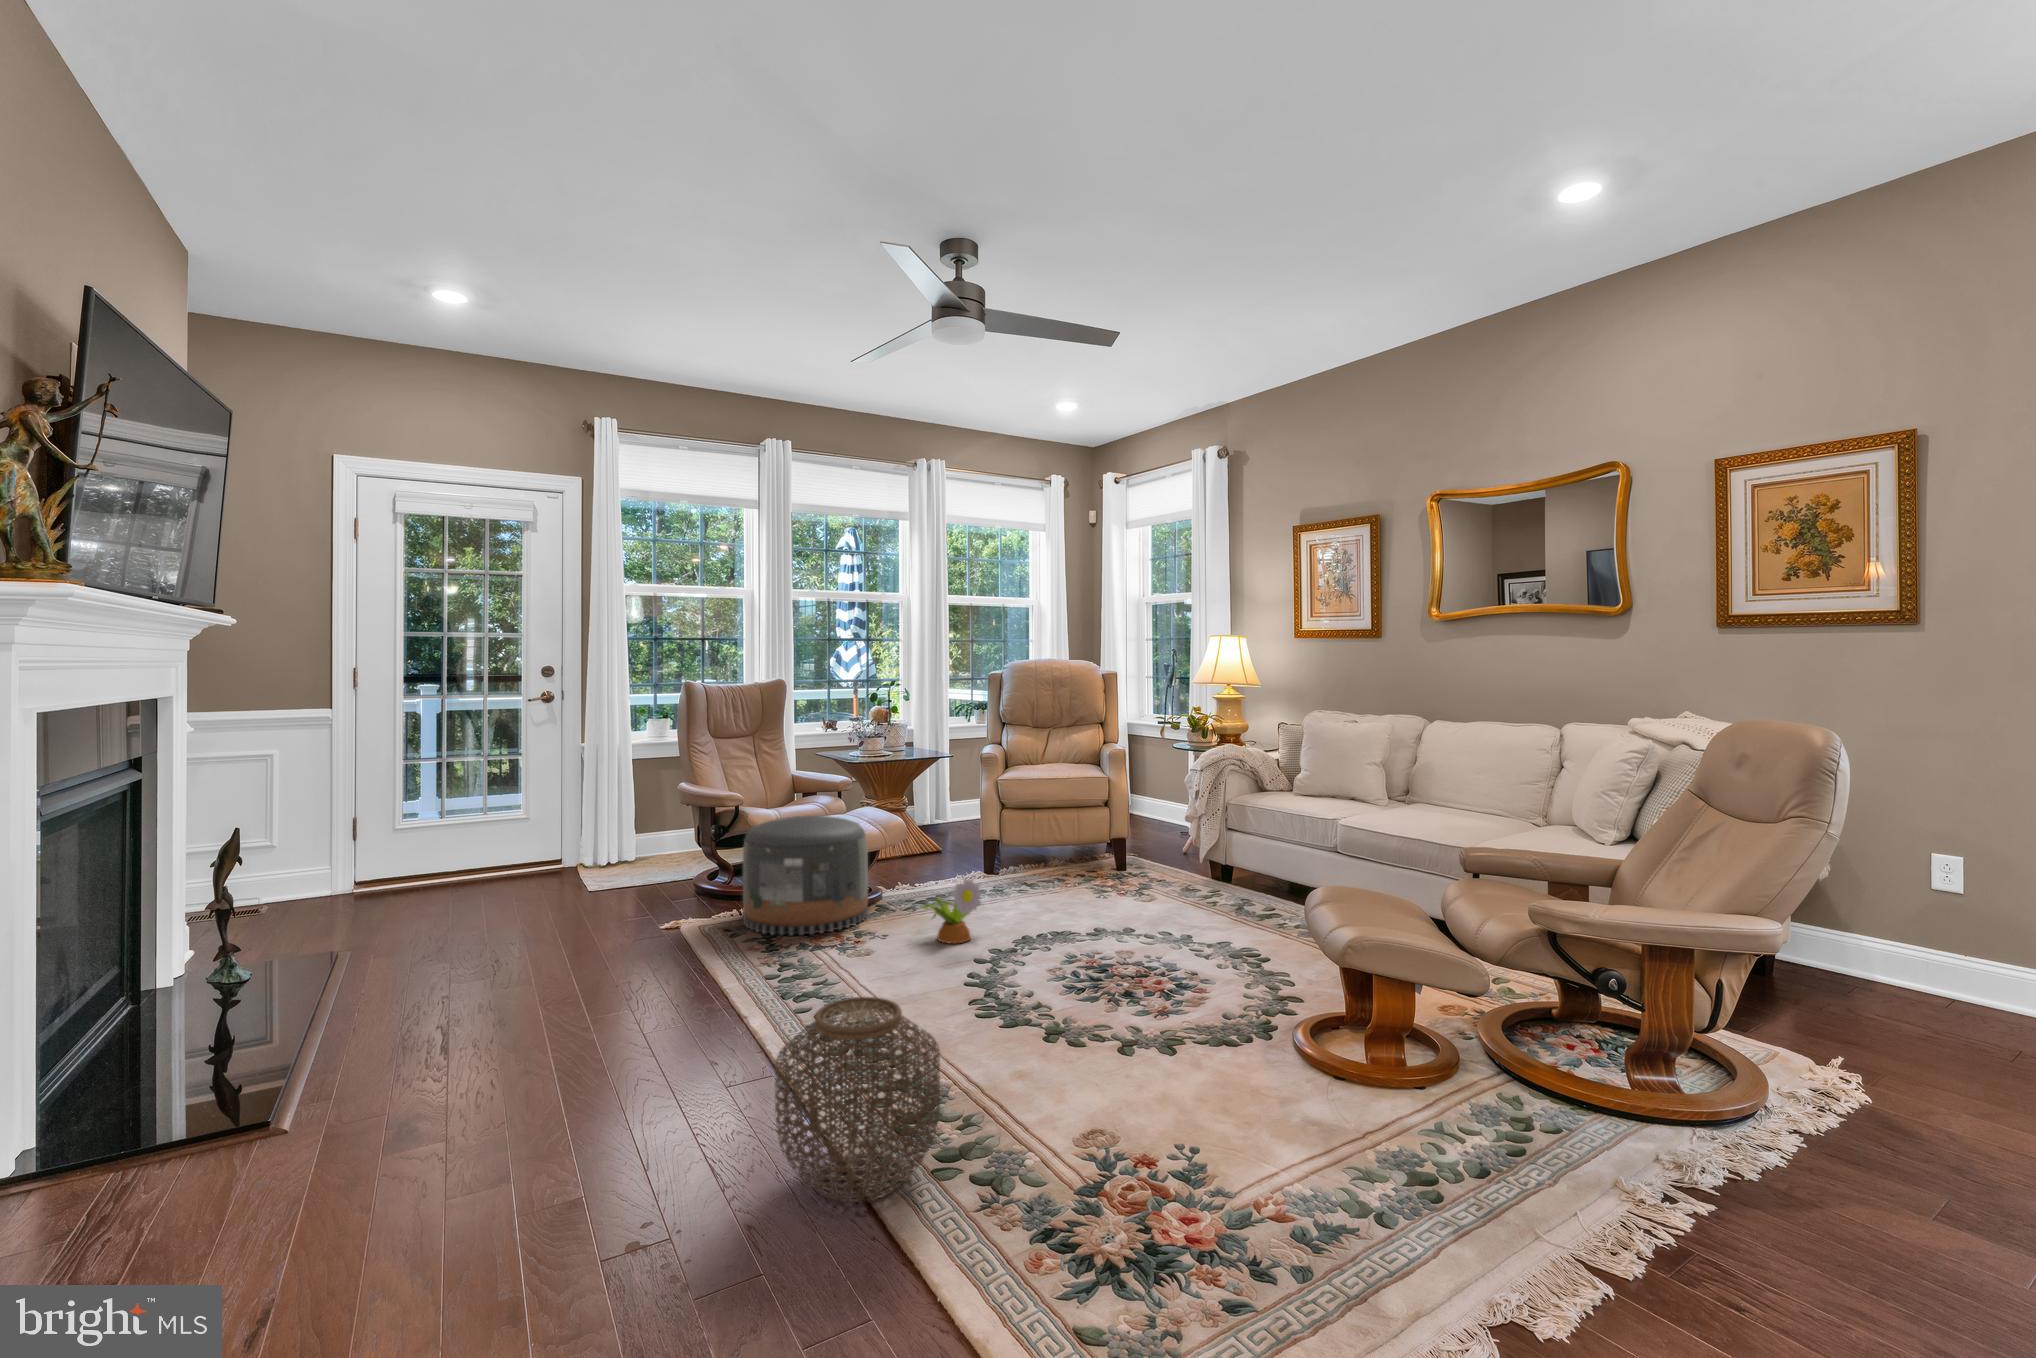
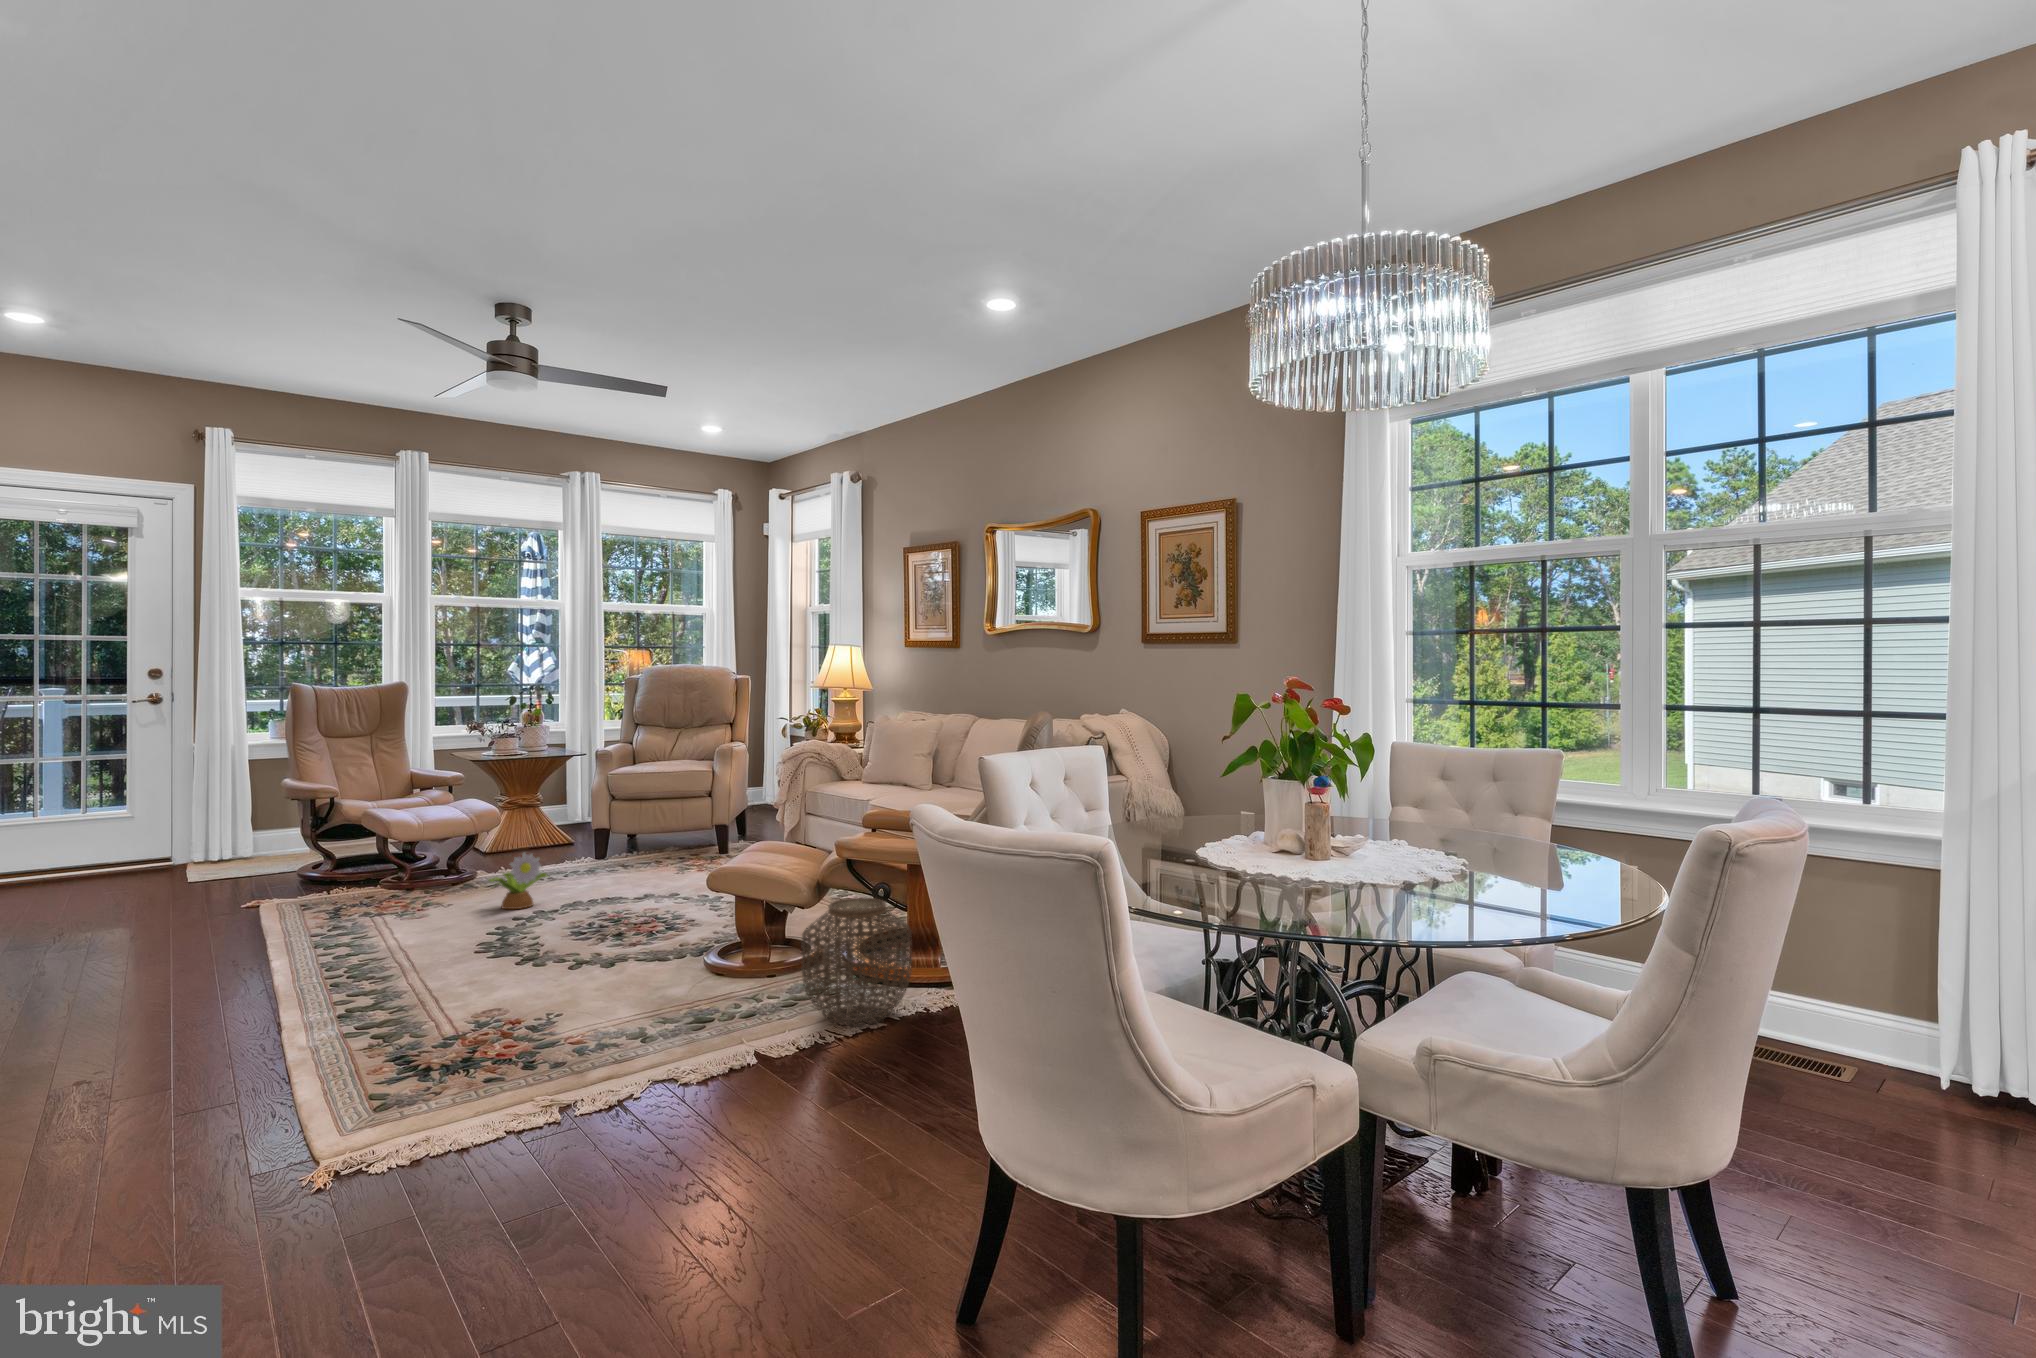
pouf: present [743,816,868,935] -> none [324,805,453,908]
woven basket: present [775,997,940,1203] -> present [802,898,912,1025]

